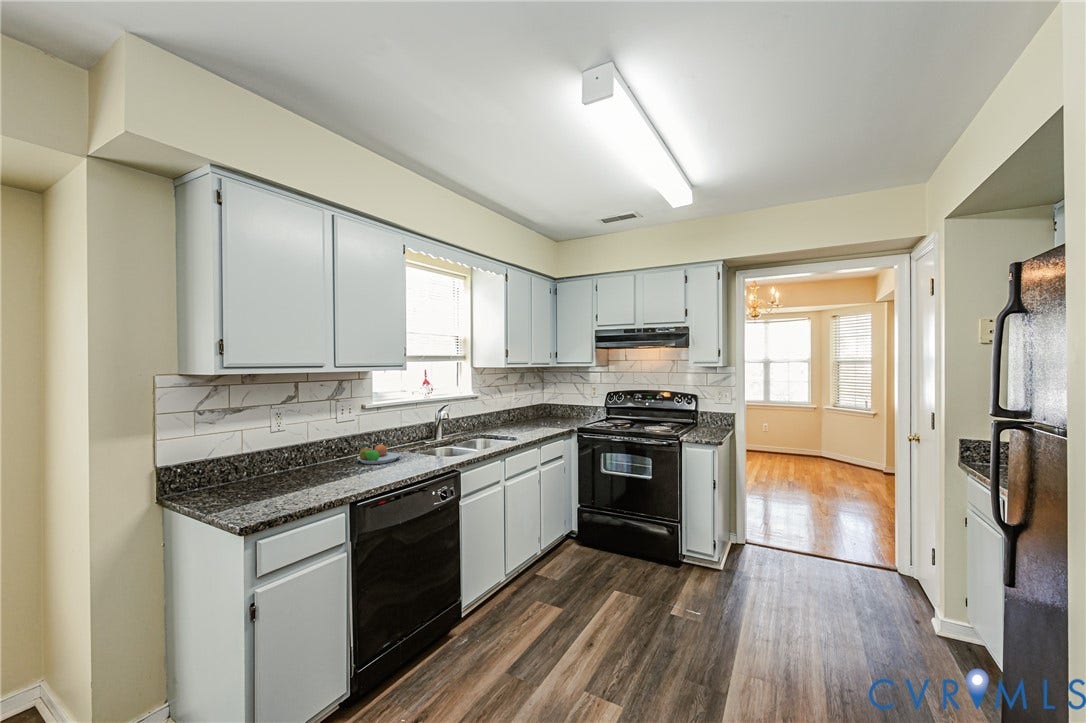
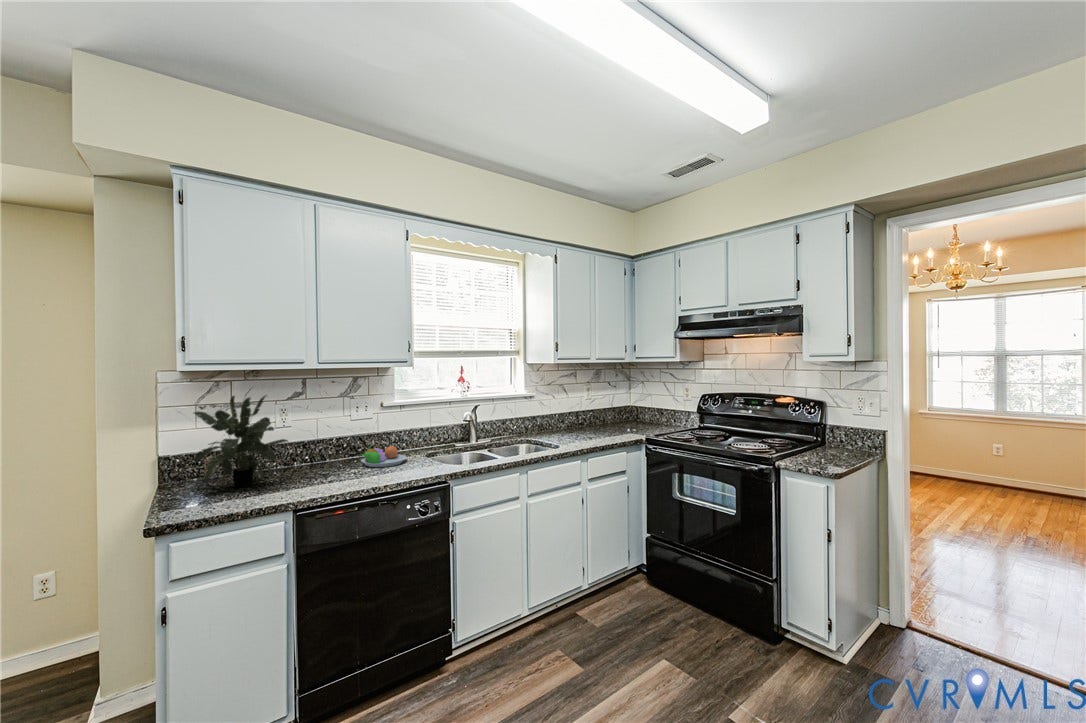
potted plant: none [212,398,314,492] -> present [194,395,288,488]

